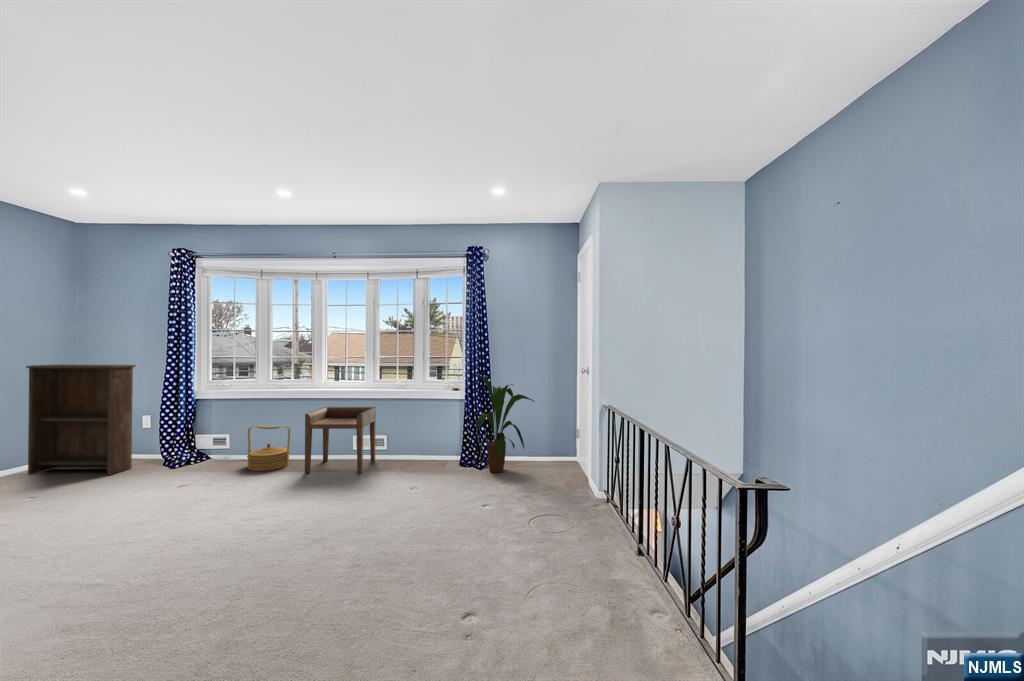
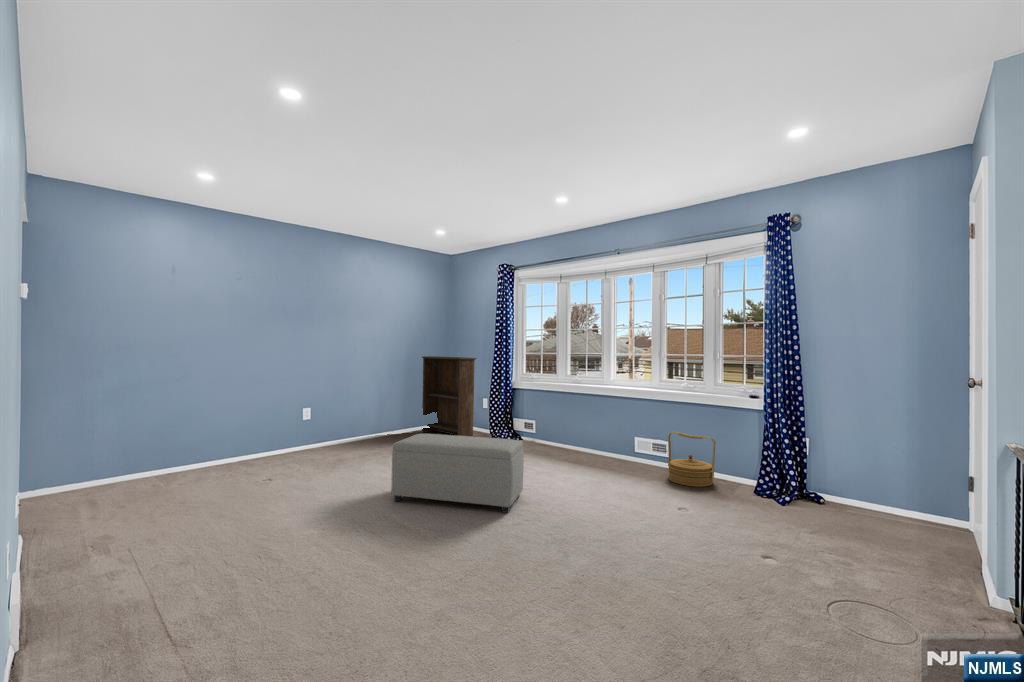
house plant: present [474,375,535,472] -> none [767,378,879,515]
side table: present [305,407,376,473] -> none [584,404,657,477]
woven basket: present [247,426,290,471] -> present [668,432,716,487]
ottoman: none [59,459,257,573] -> present [391,434,524,513]

